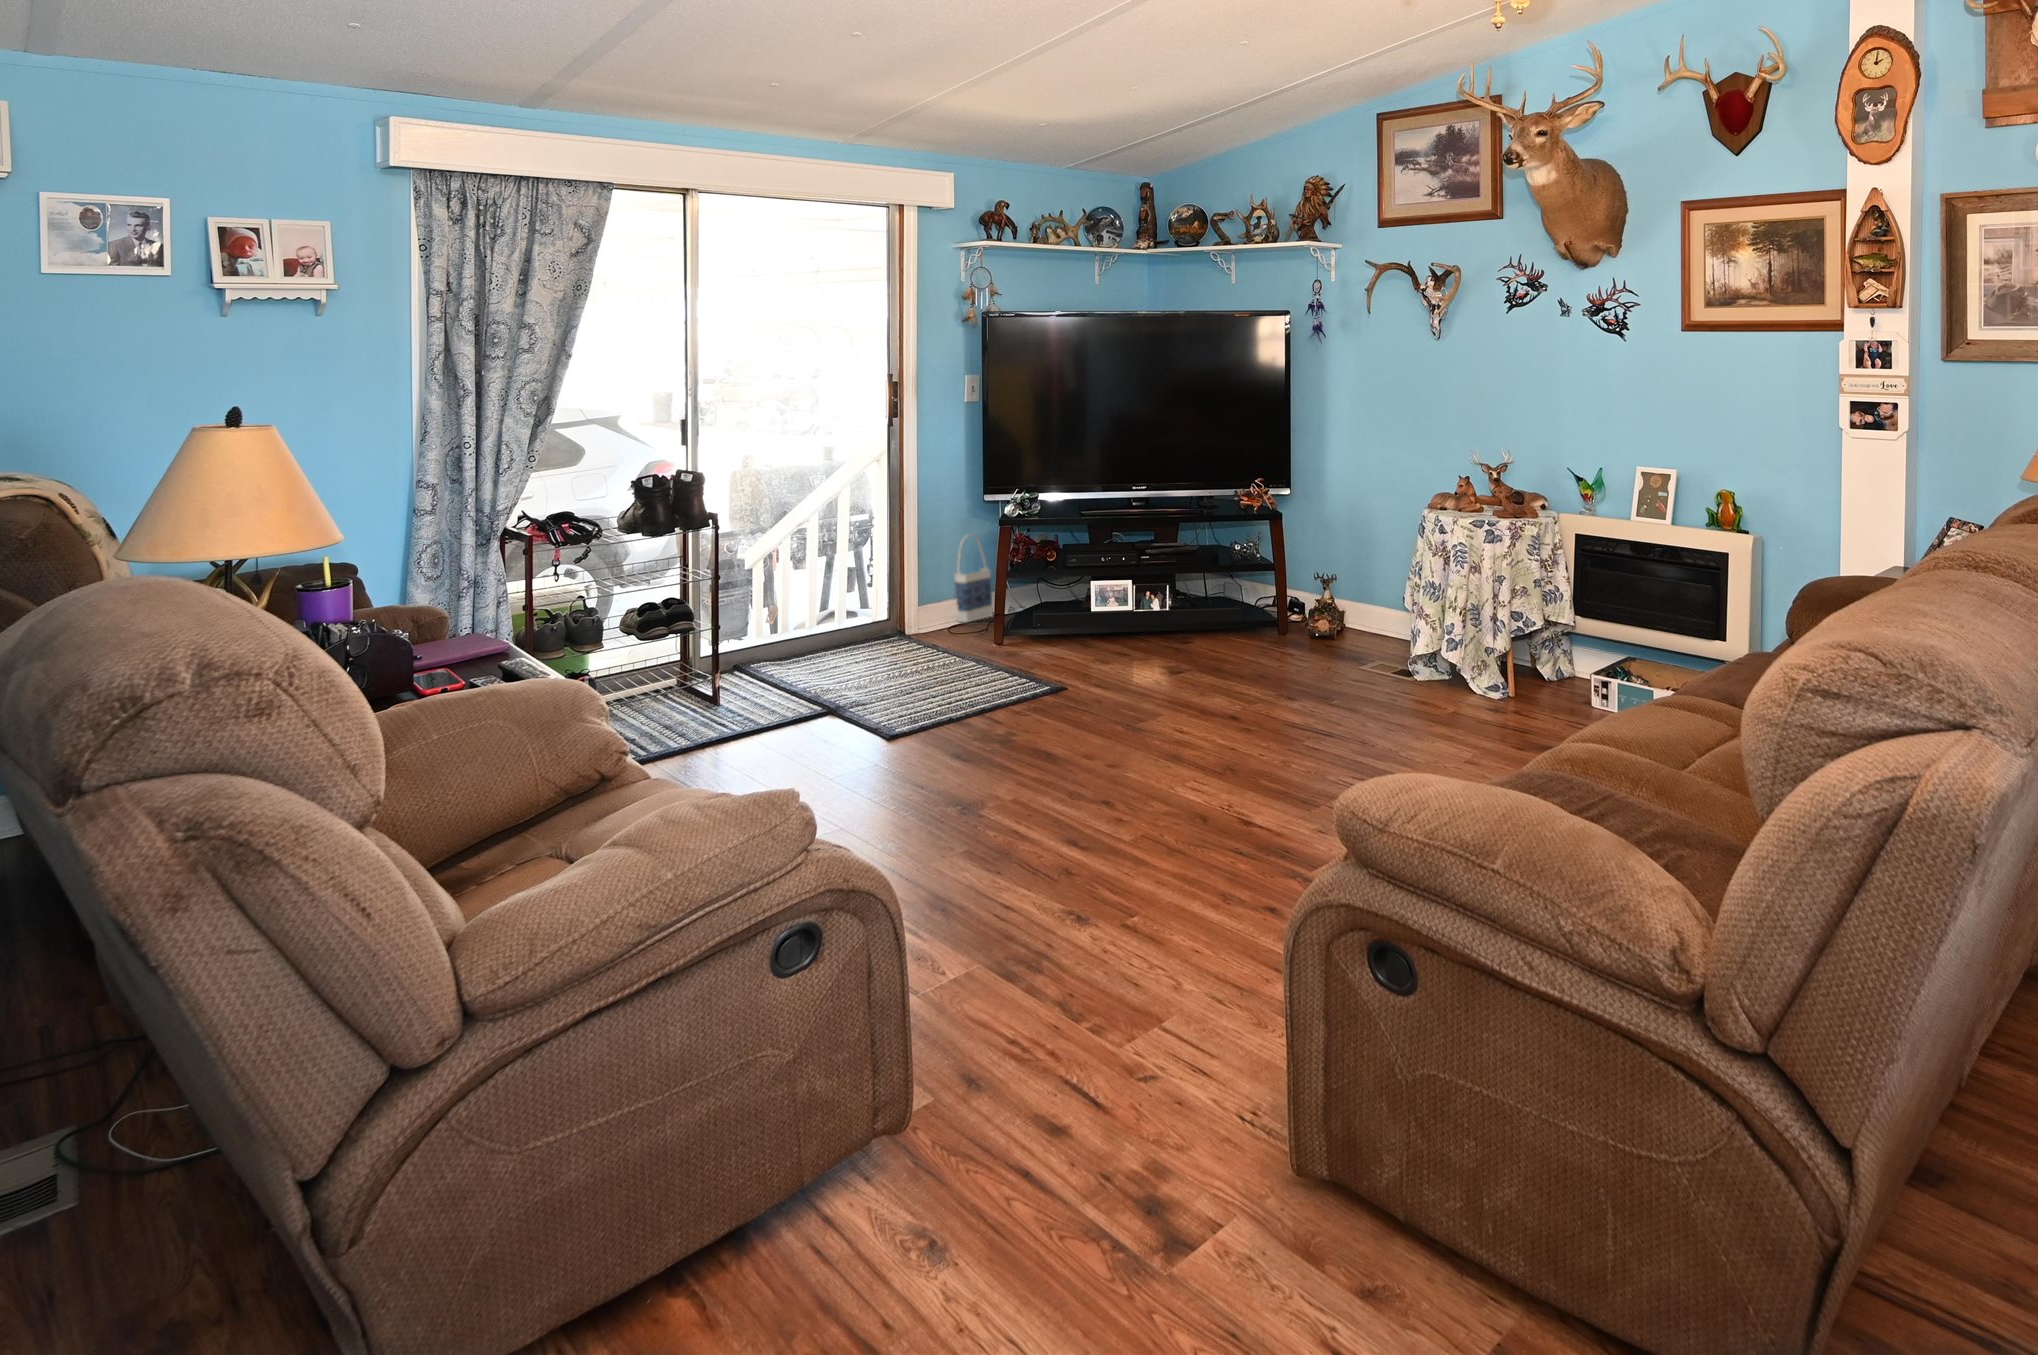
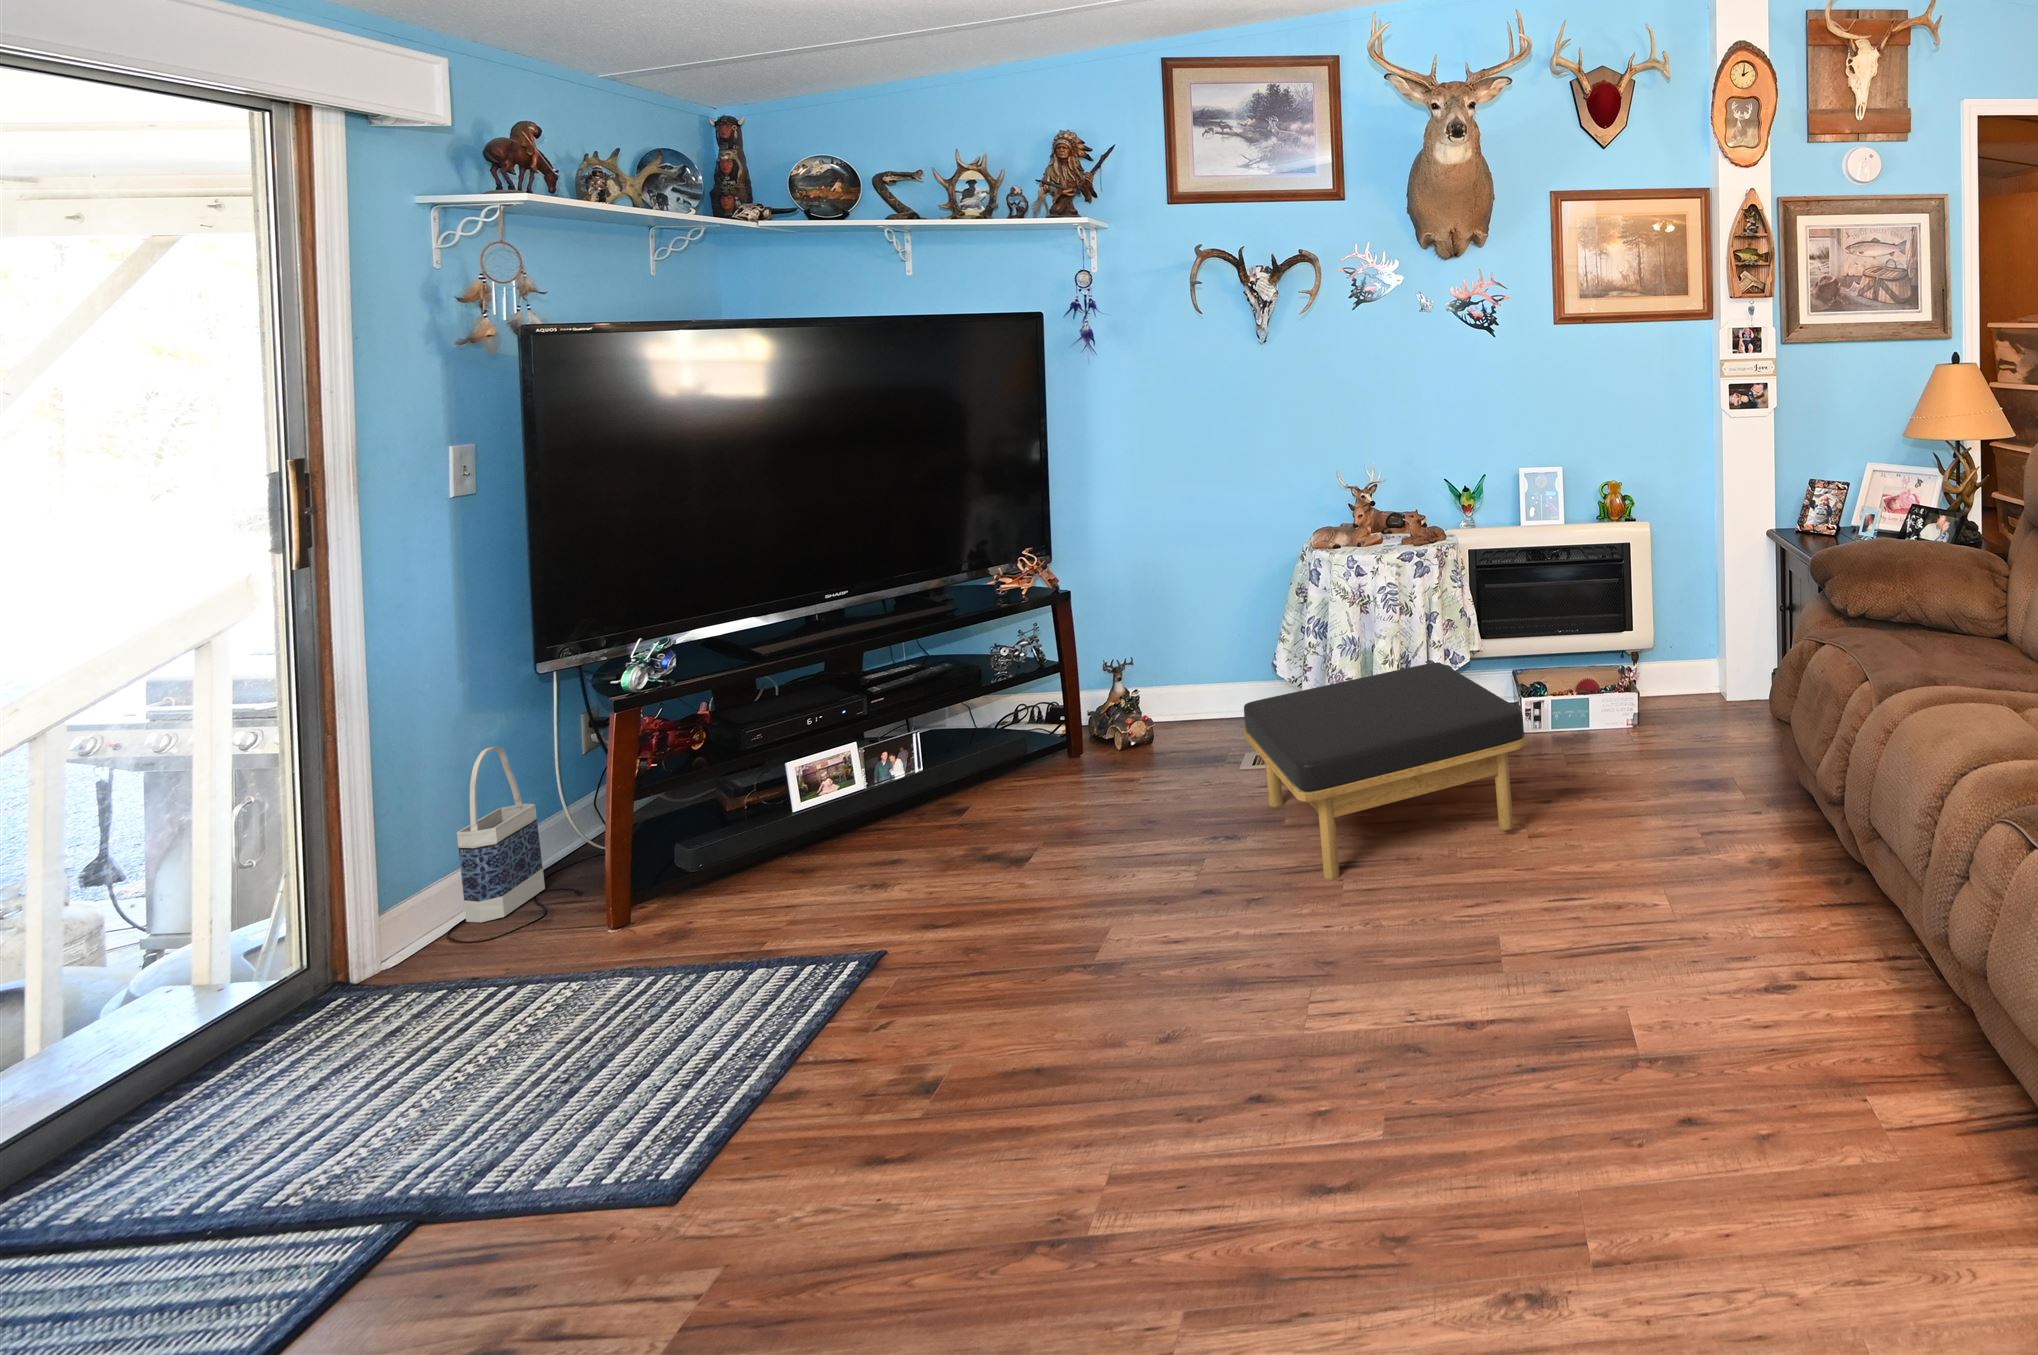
ottoman: none [1289,605,1498,746] -> present [1244,663,1526,879]

